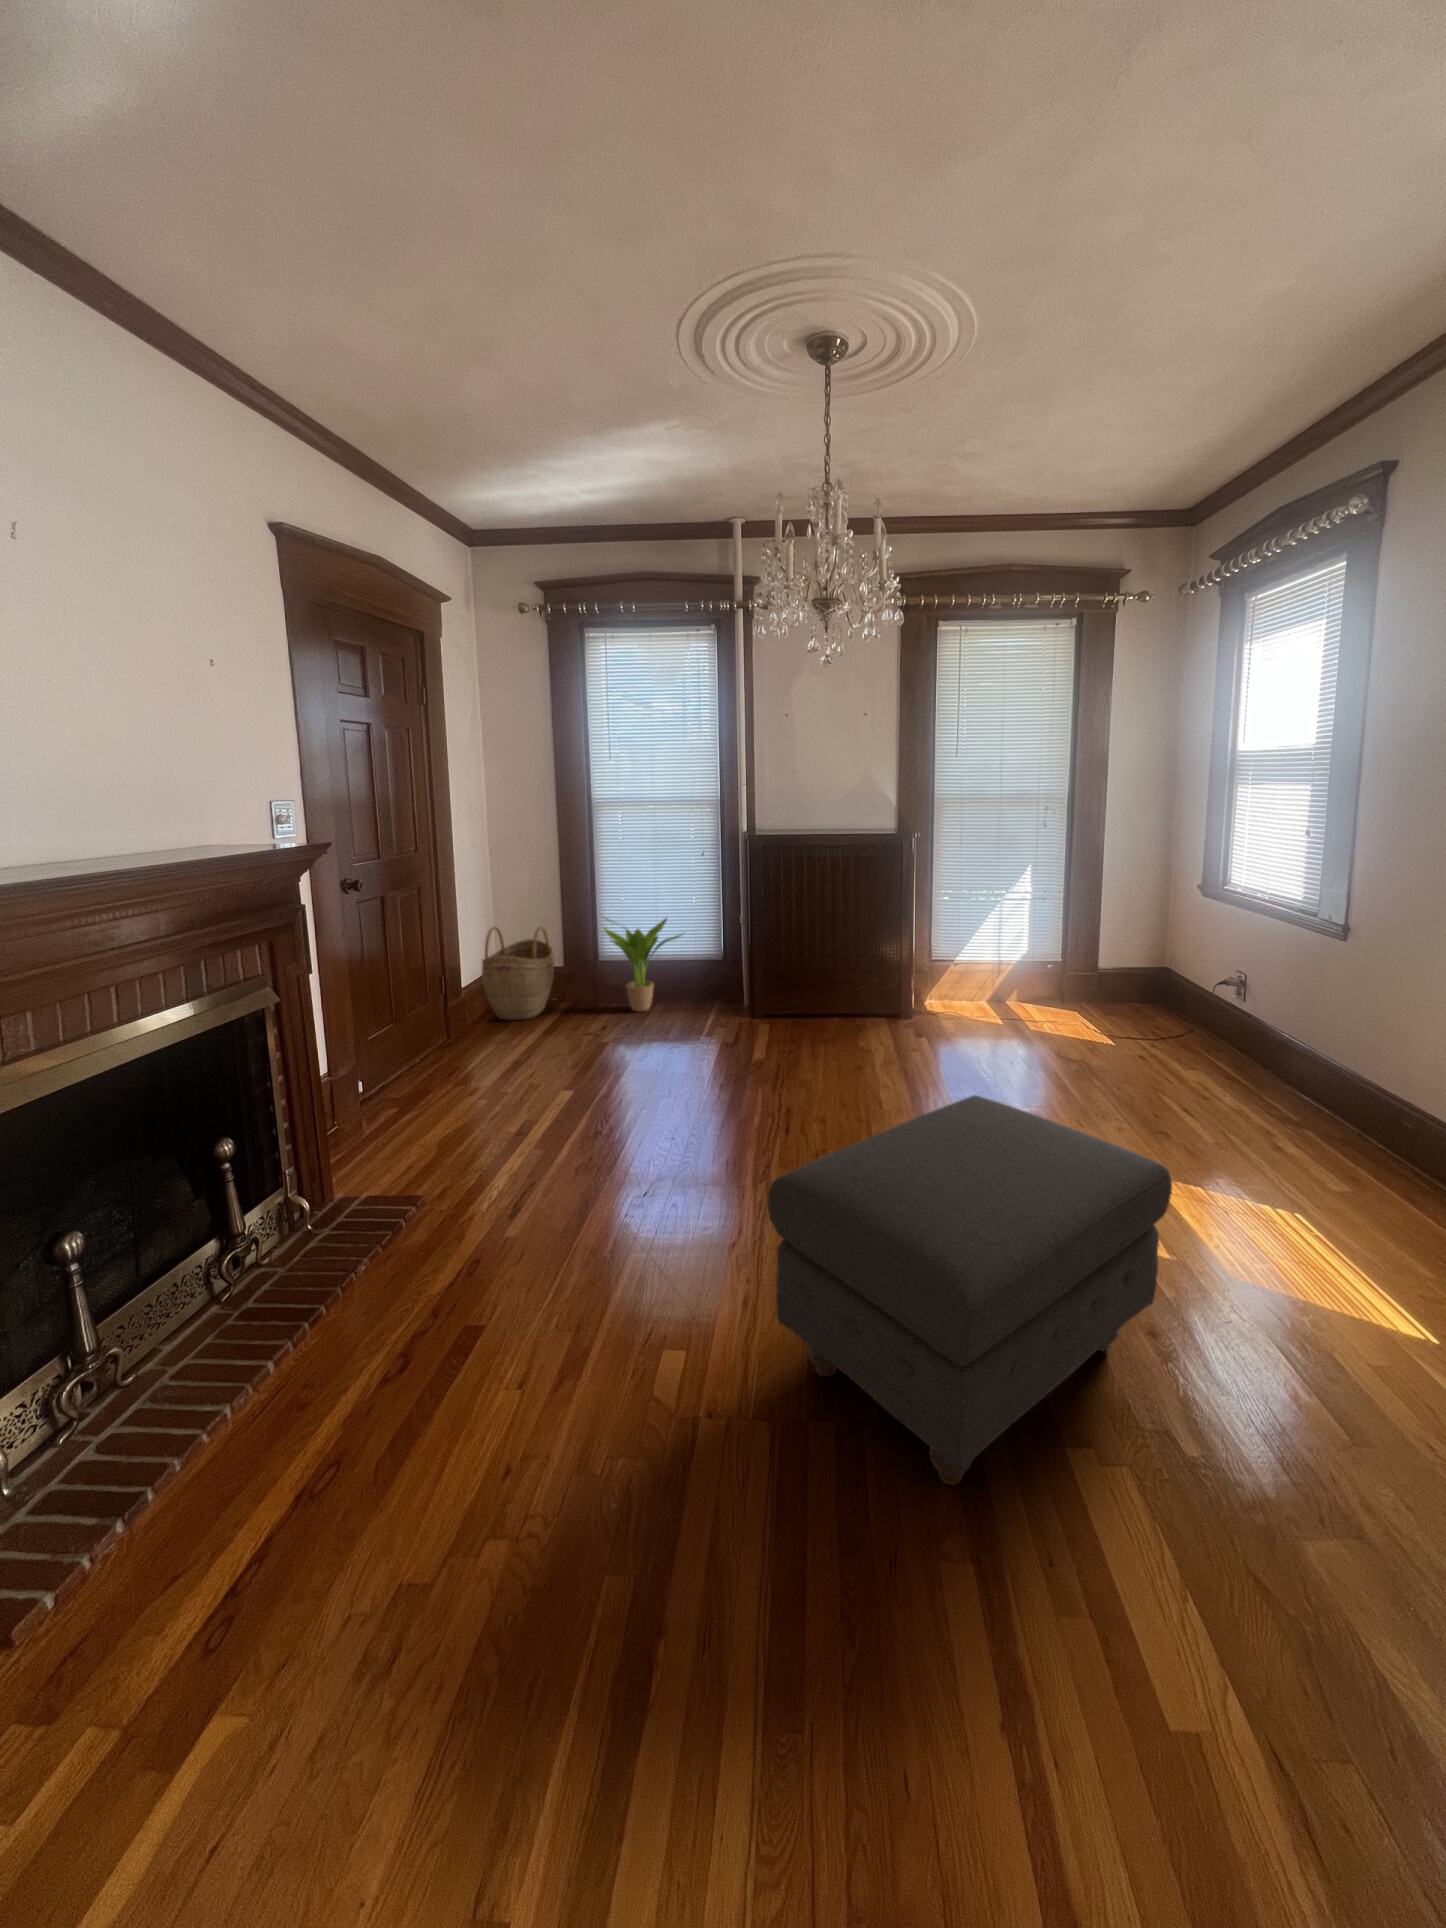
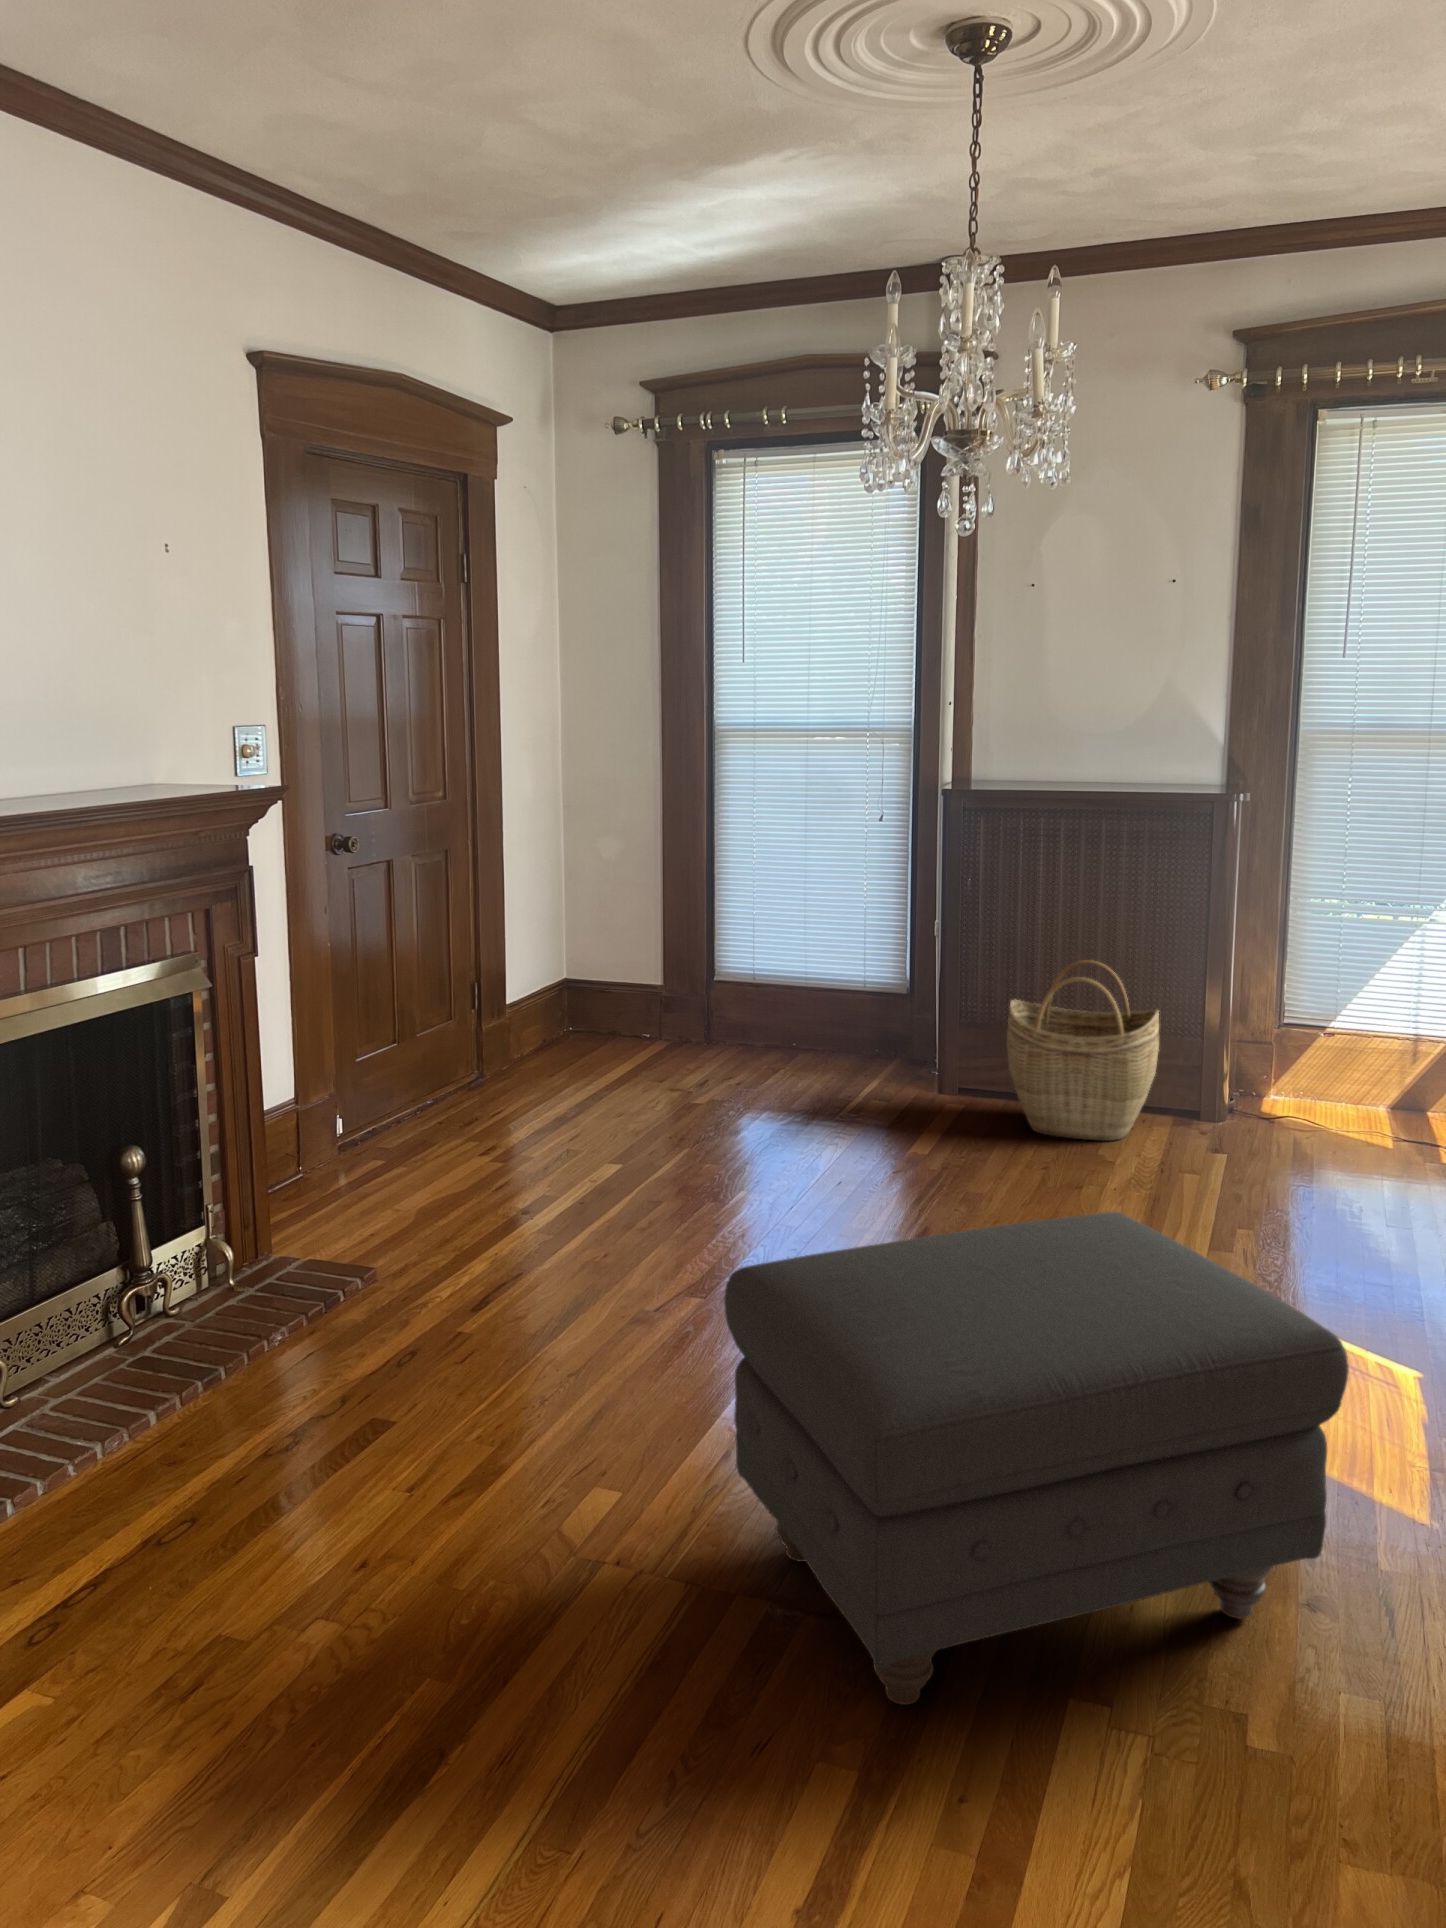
potted plant: present [604,918,681,1012] -> none [705,903,848,1071]
woven basket: present [482,927,554,1020] -> present [1007,960,1159,1141]

